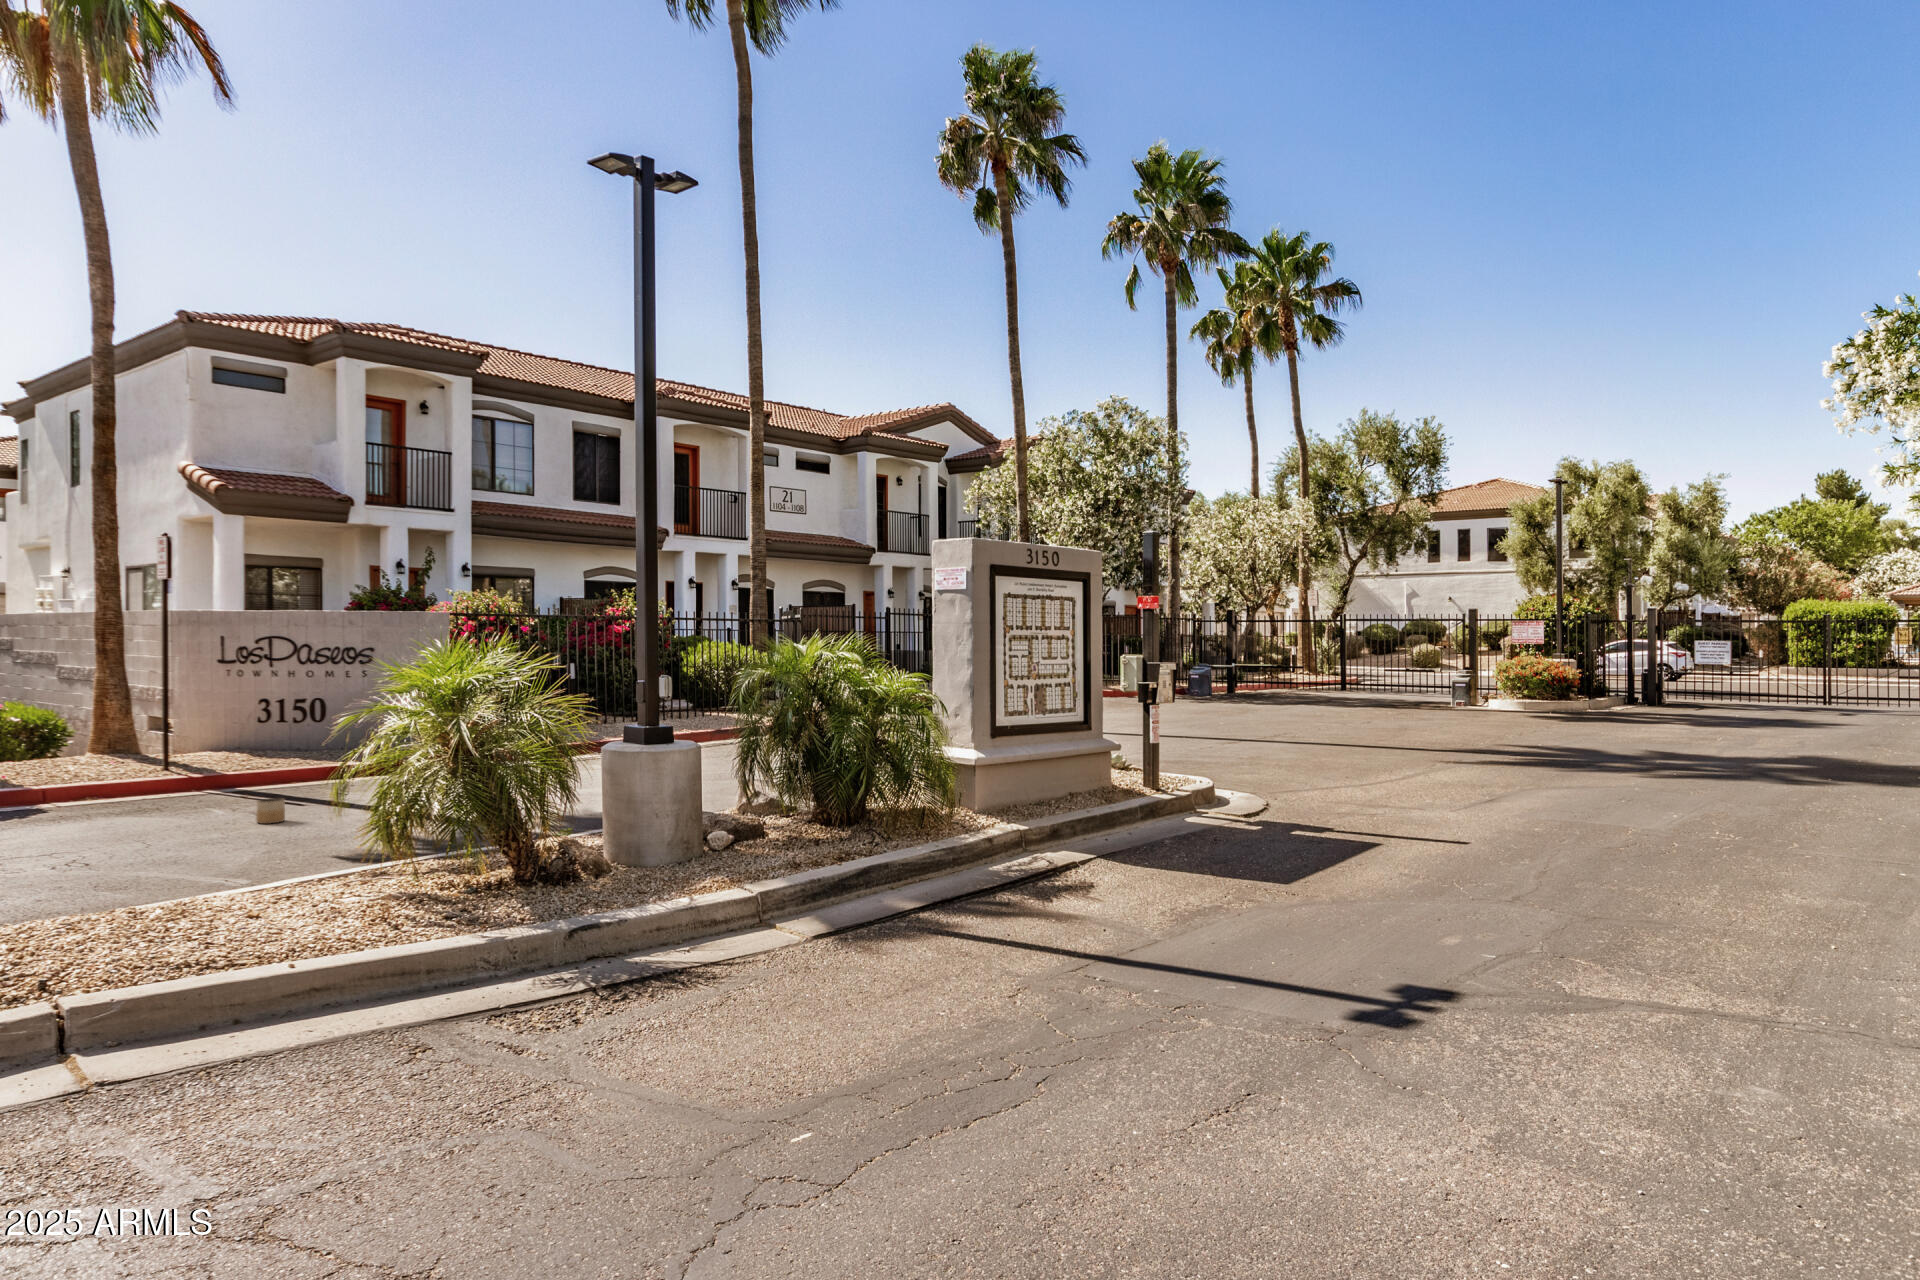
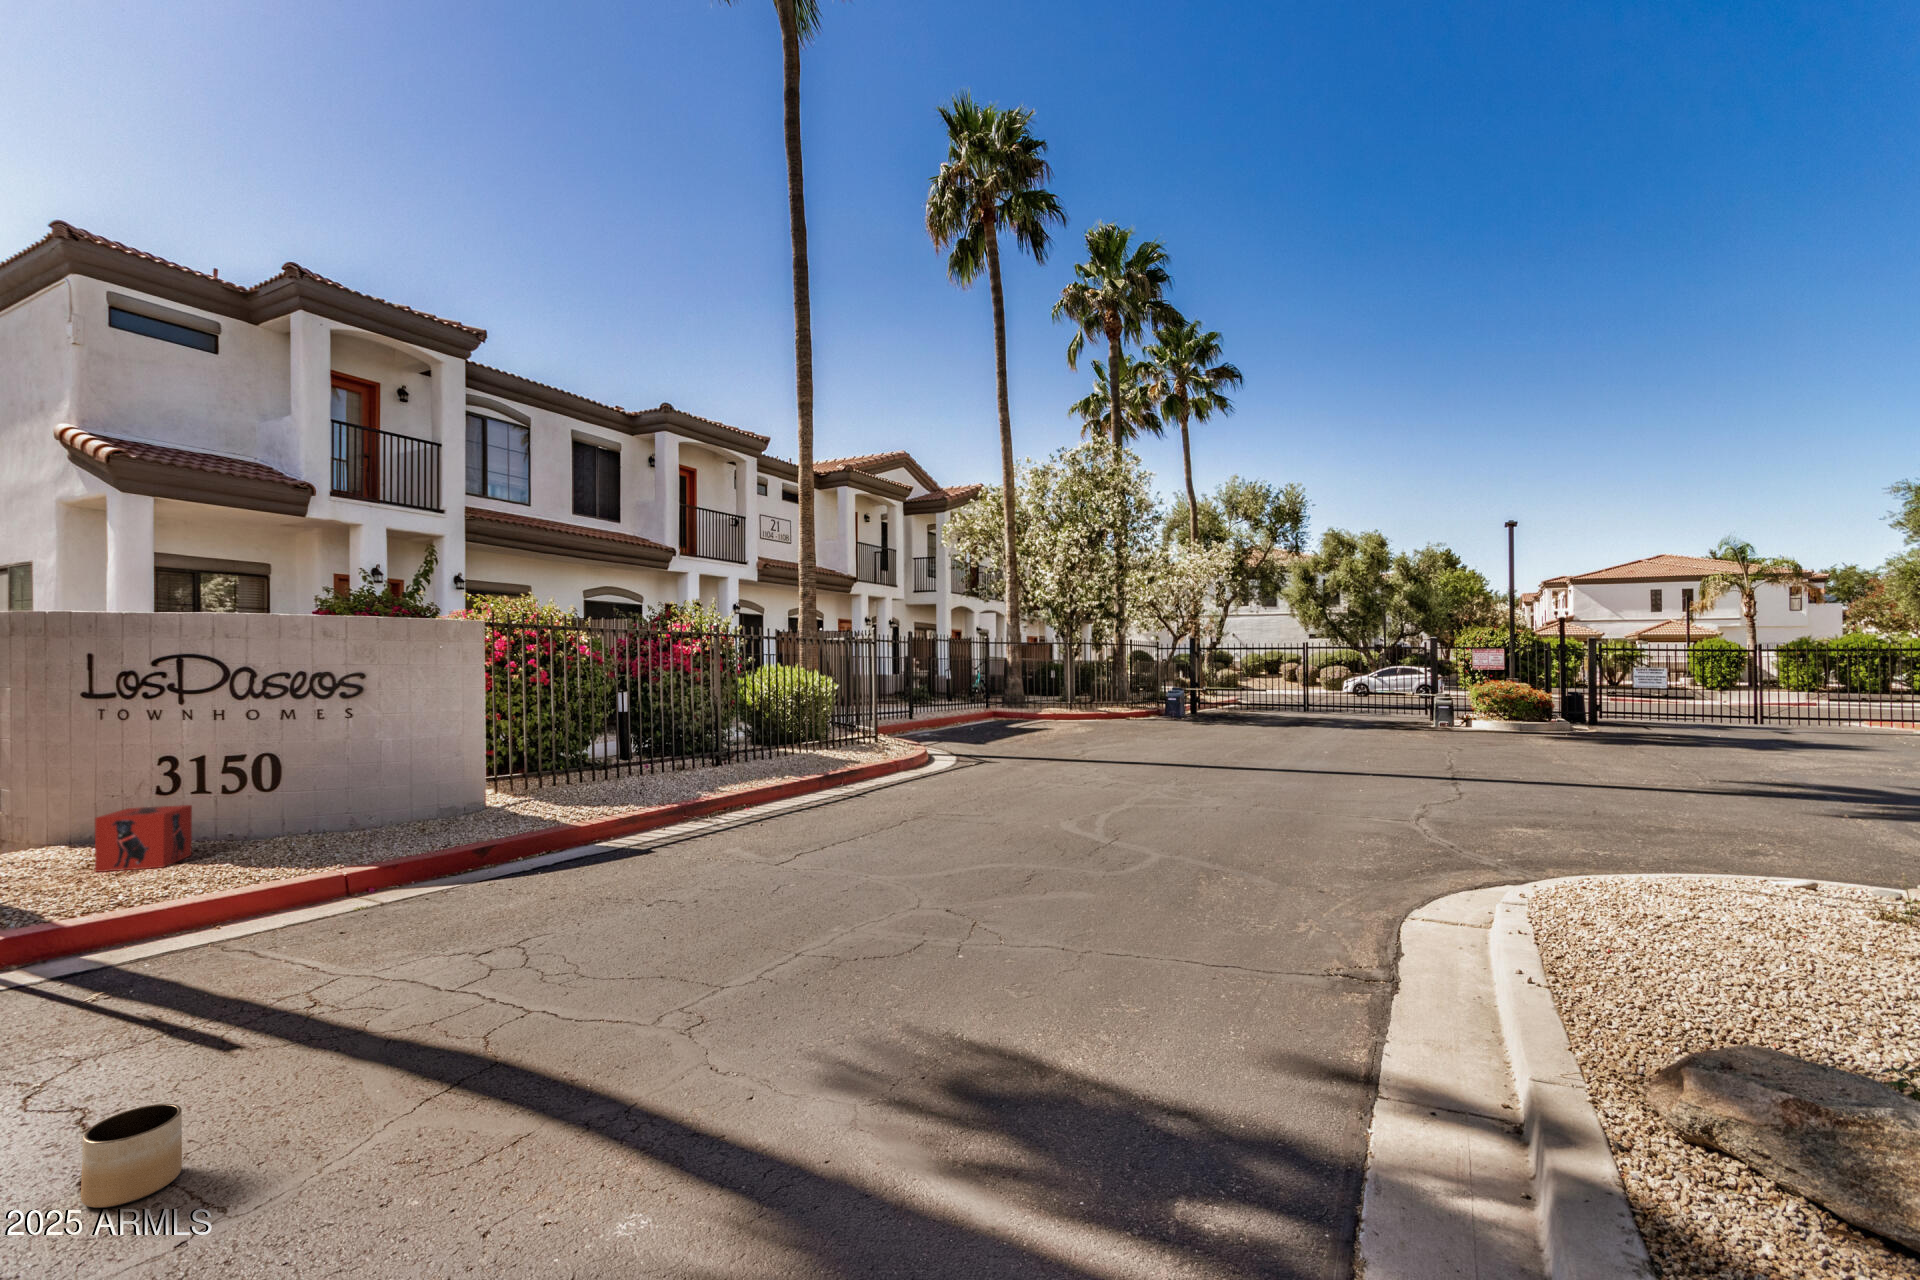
storage box: none [230,728,279,763] -> present [95,805,192,872]

